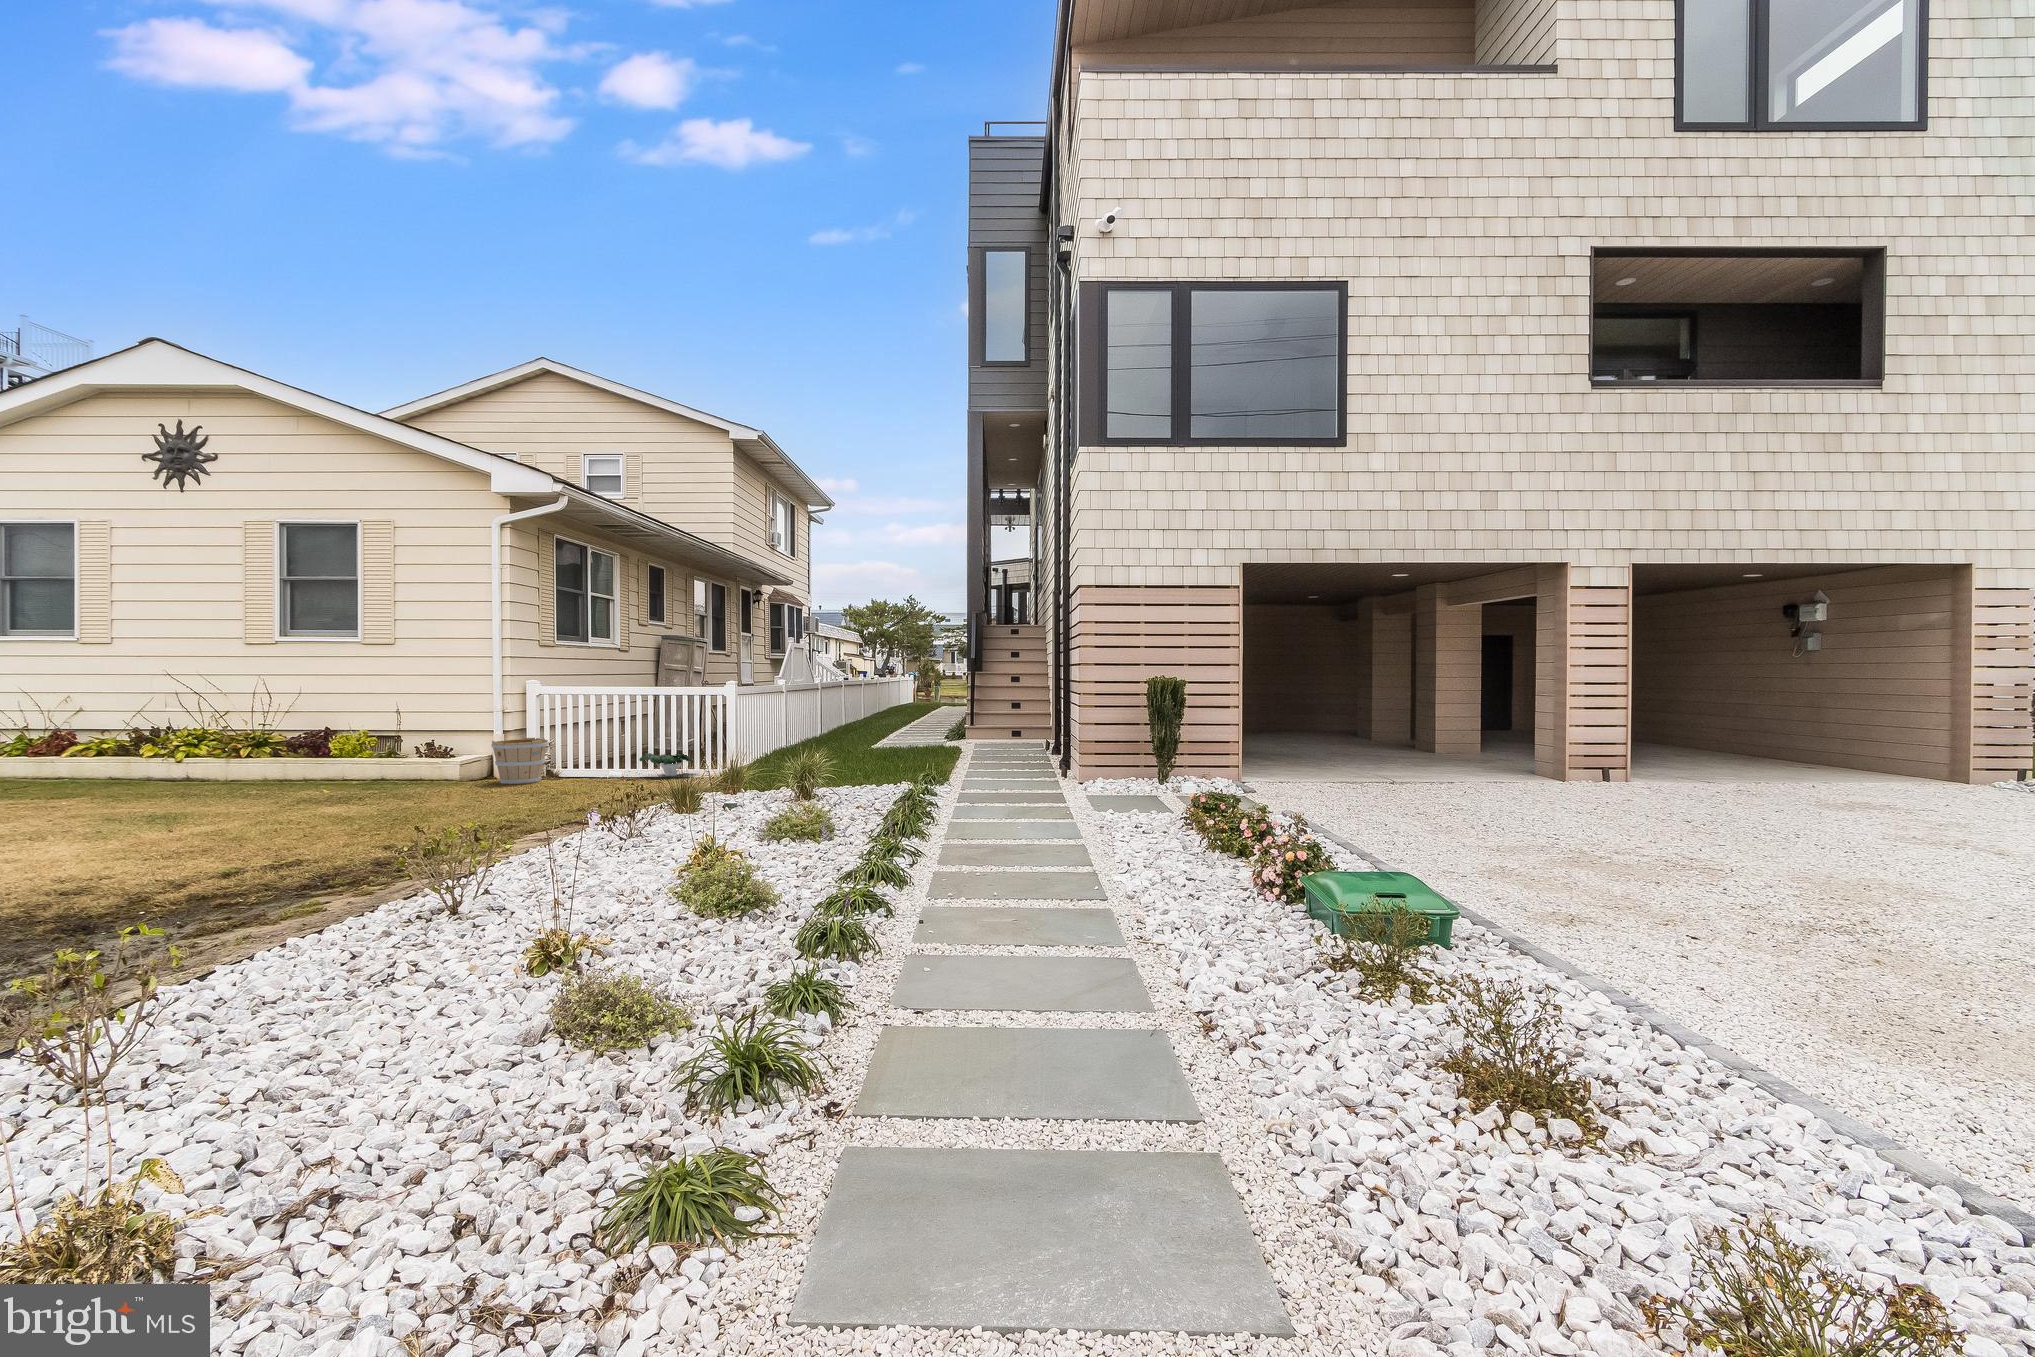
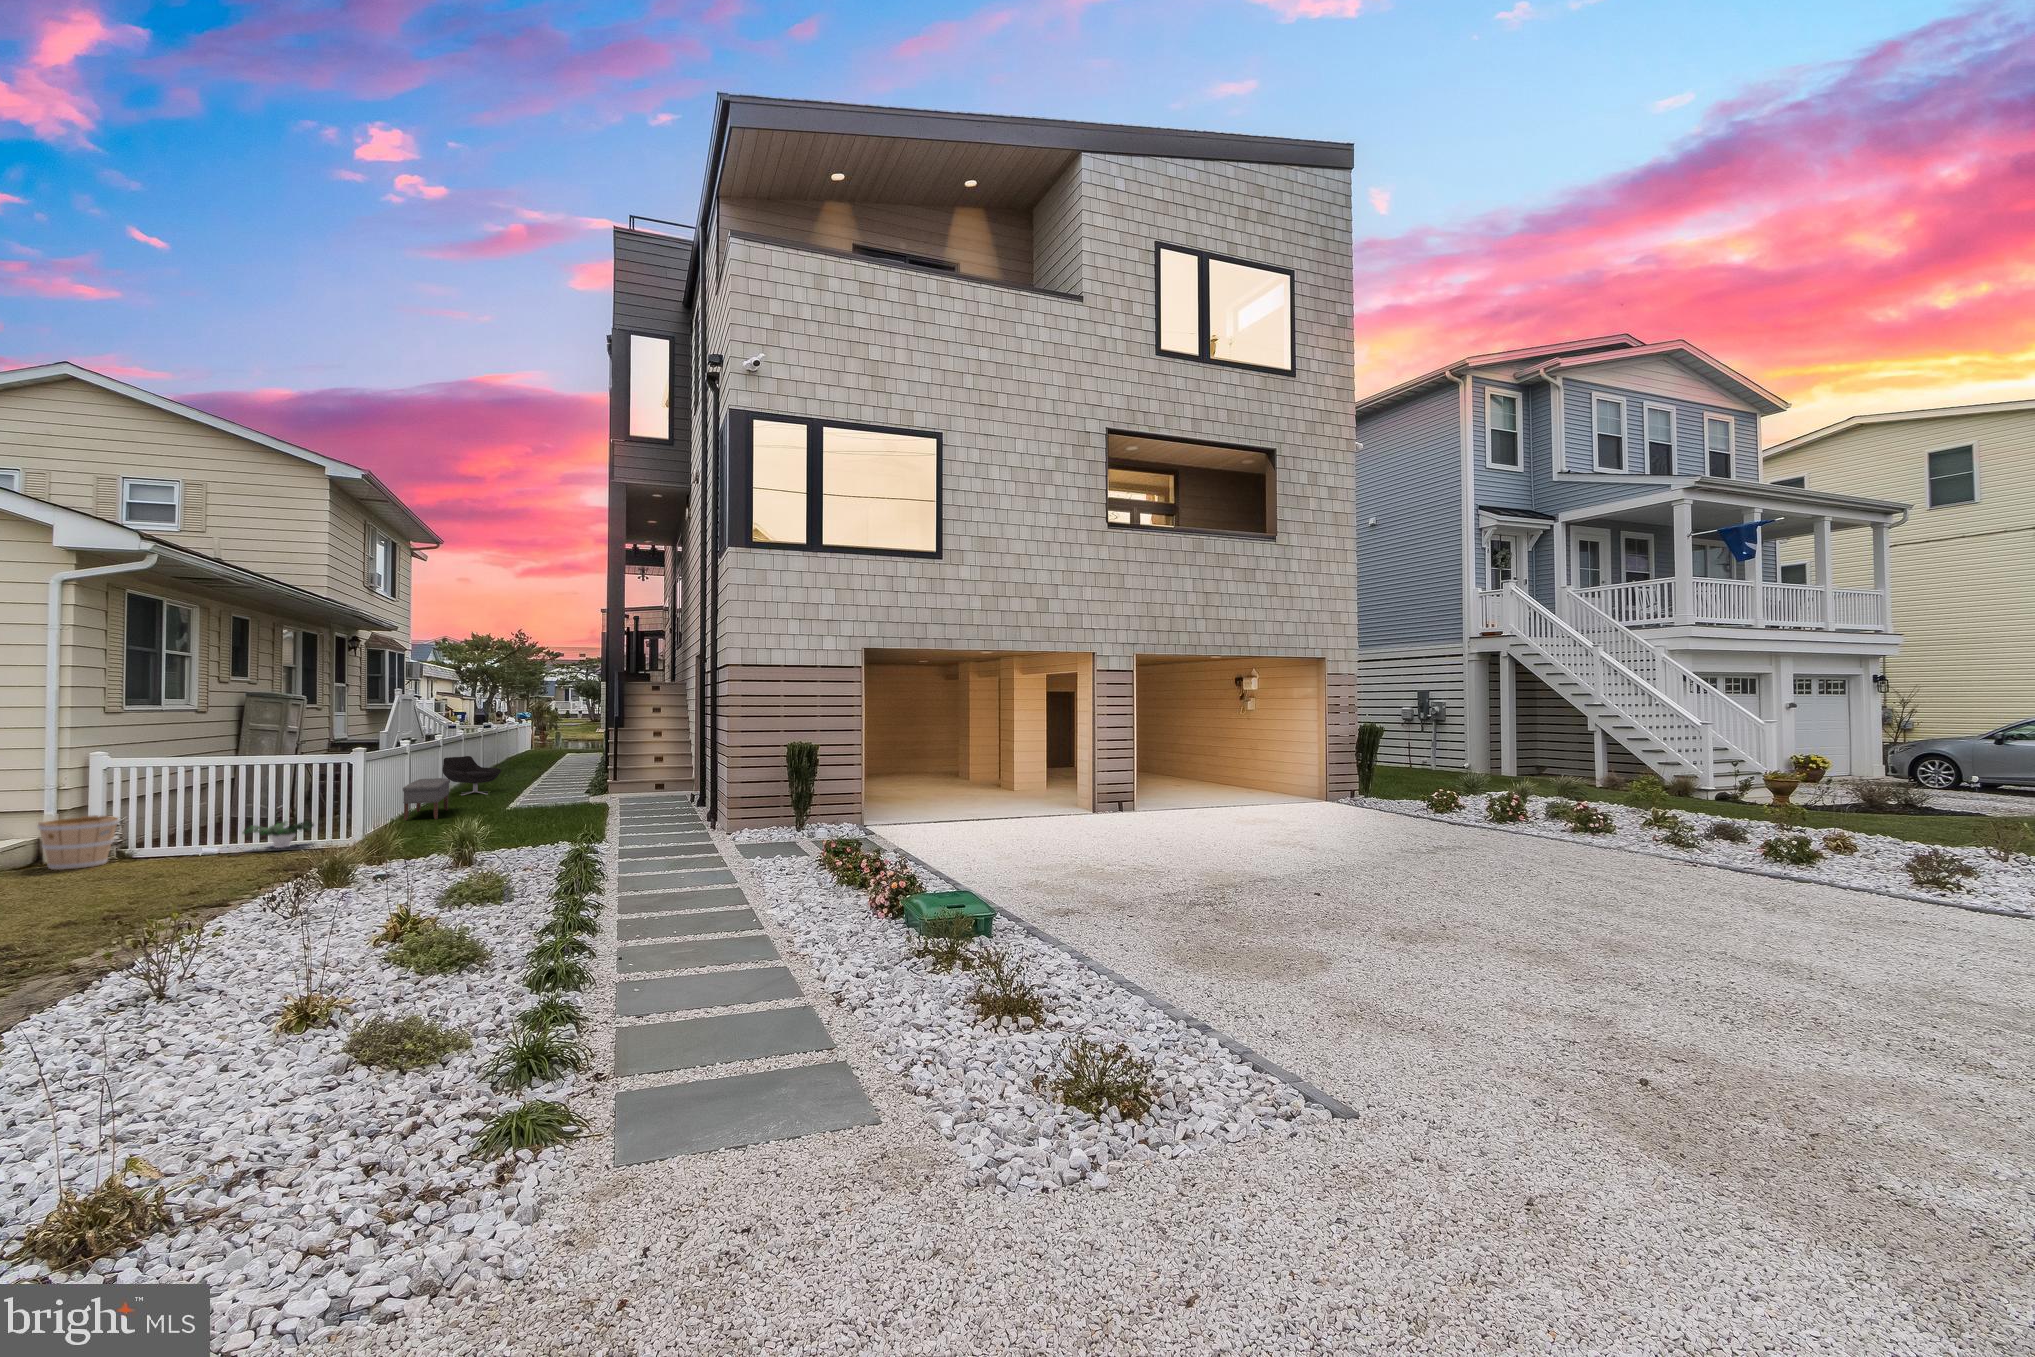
lounge chair: none [821,701,872,739] -> present [443,756,501,795]
bench: none [777,719,821,758] -> present [403,778,450,821]

